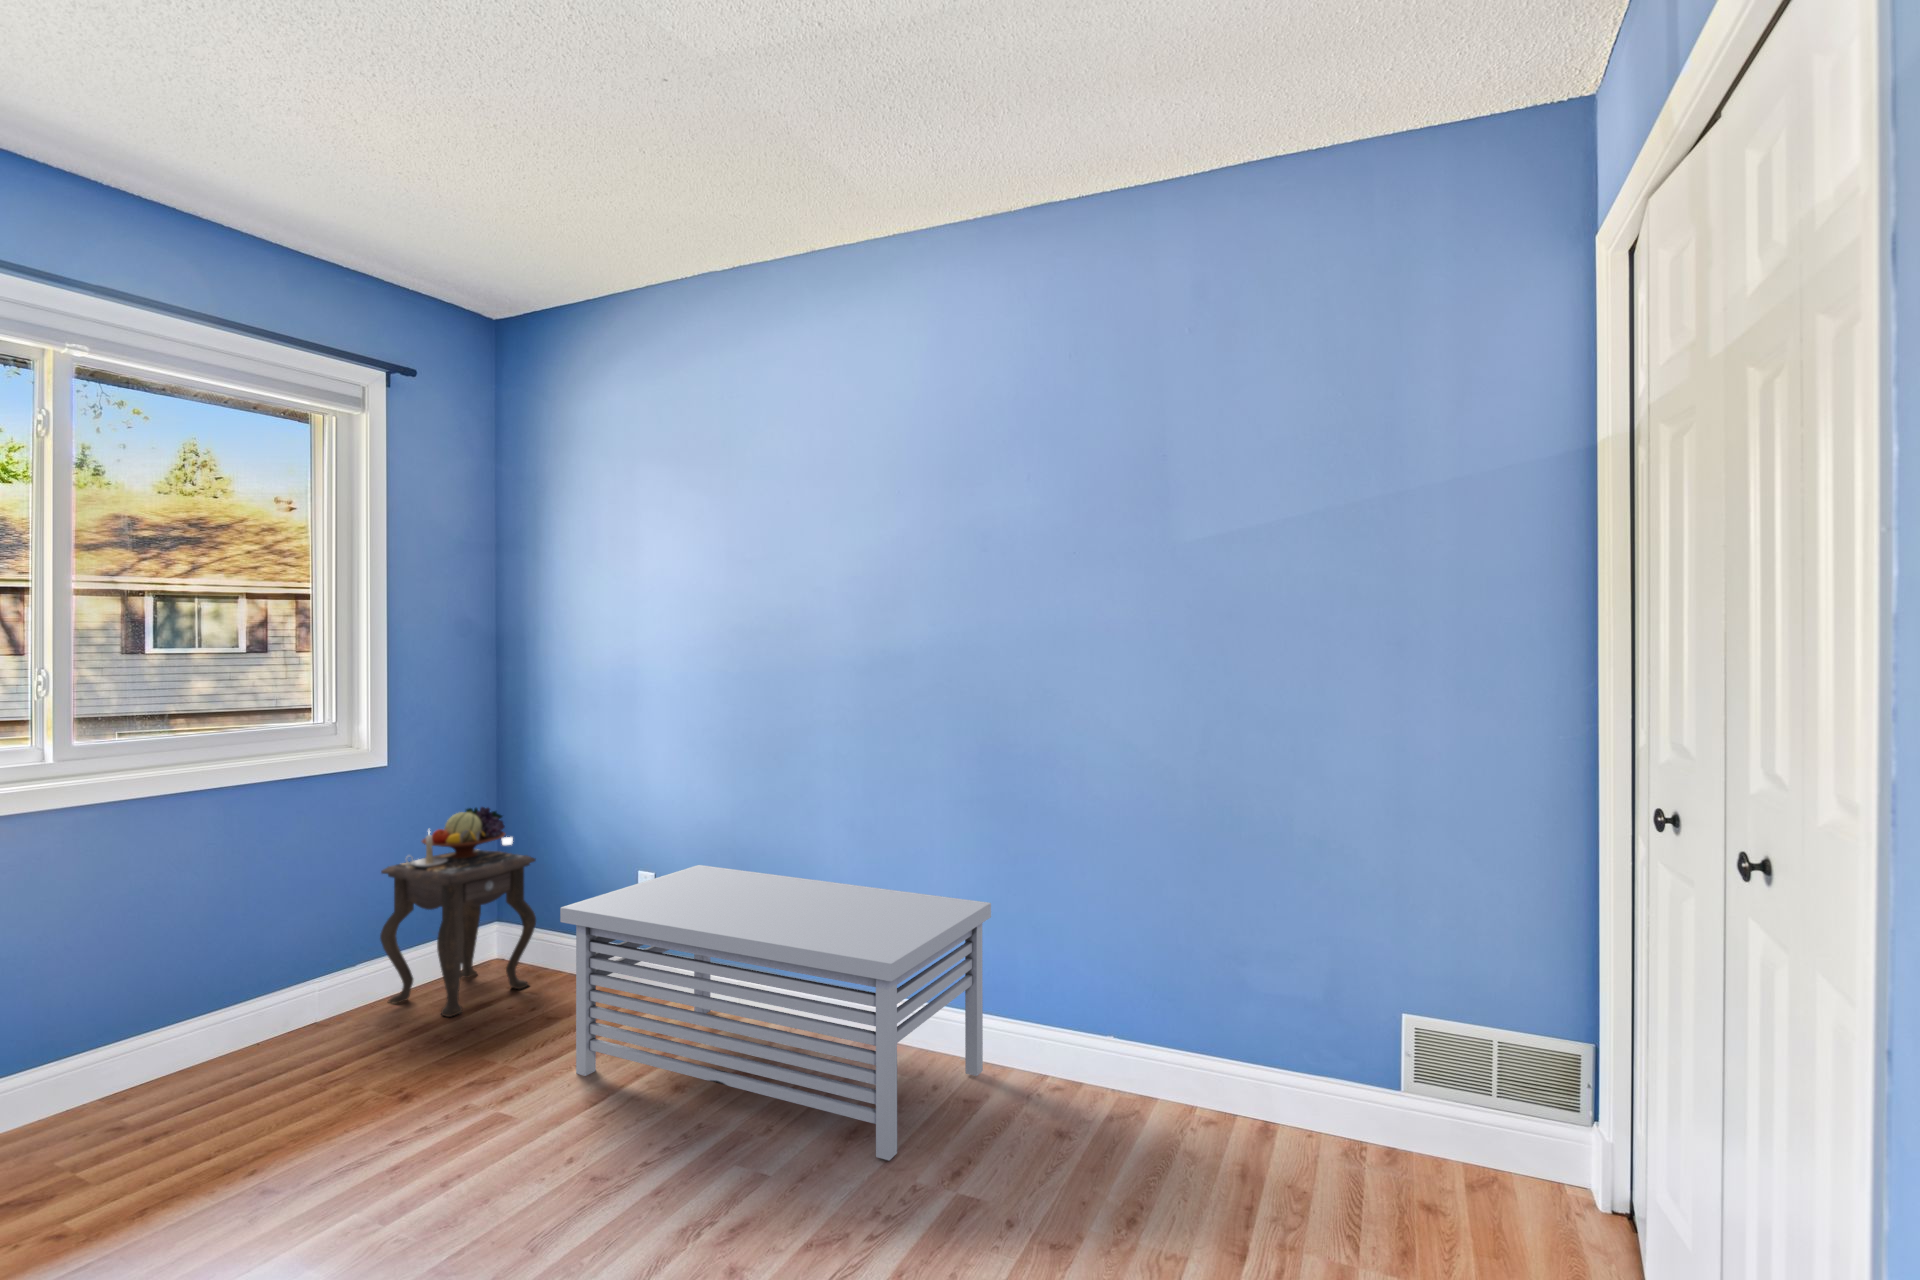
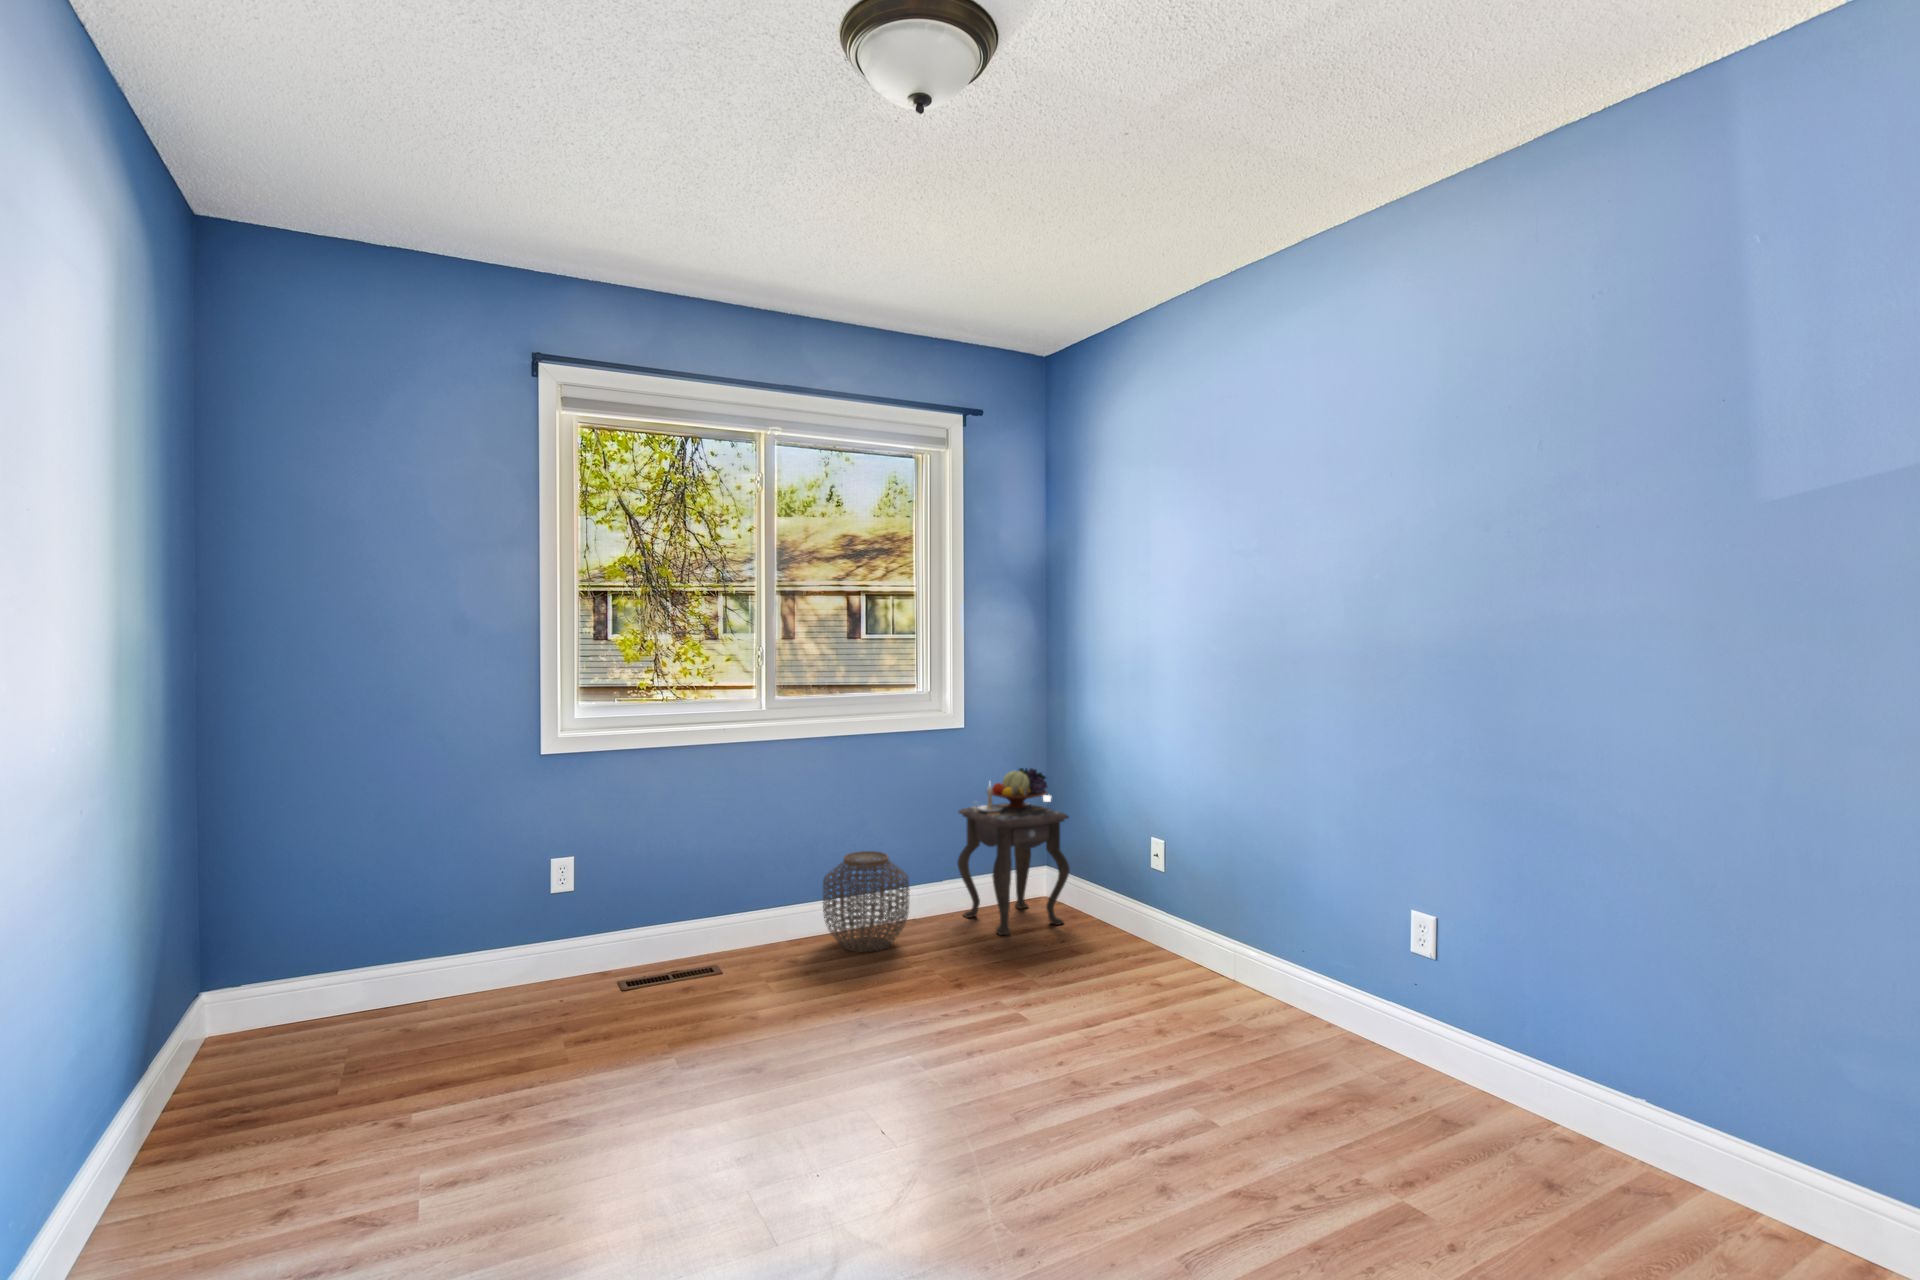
storage bench: present [560,865,991,1161] -> none [1070,839,1489,1149]
woven basket: none [166,942,315,1089] -> present [823,851,909,952]

